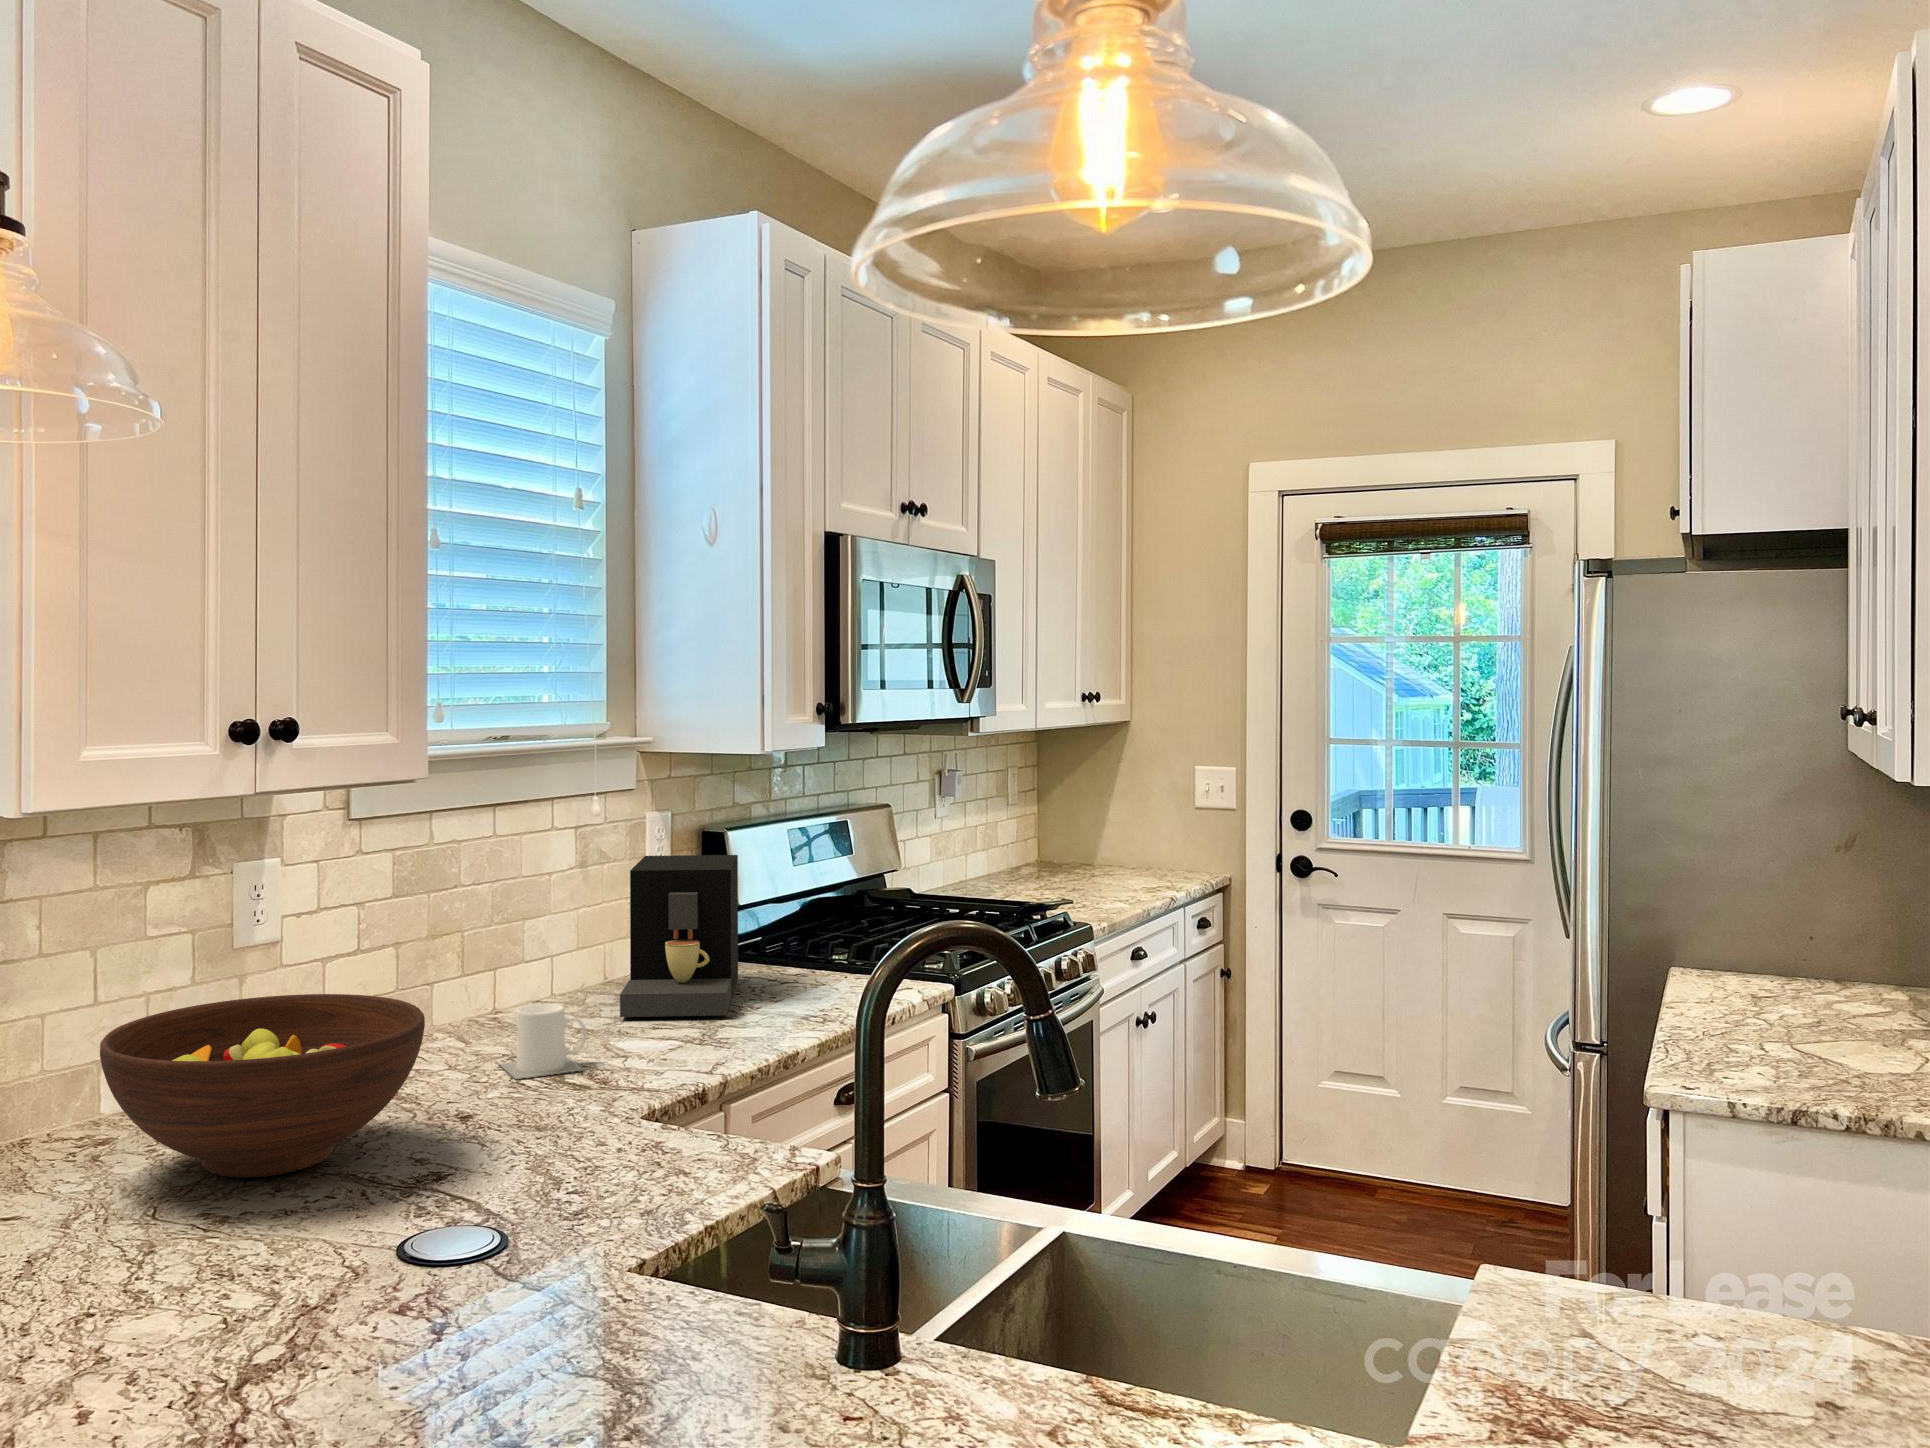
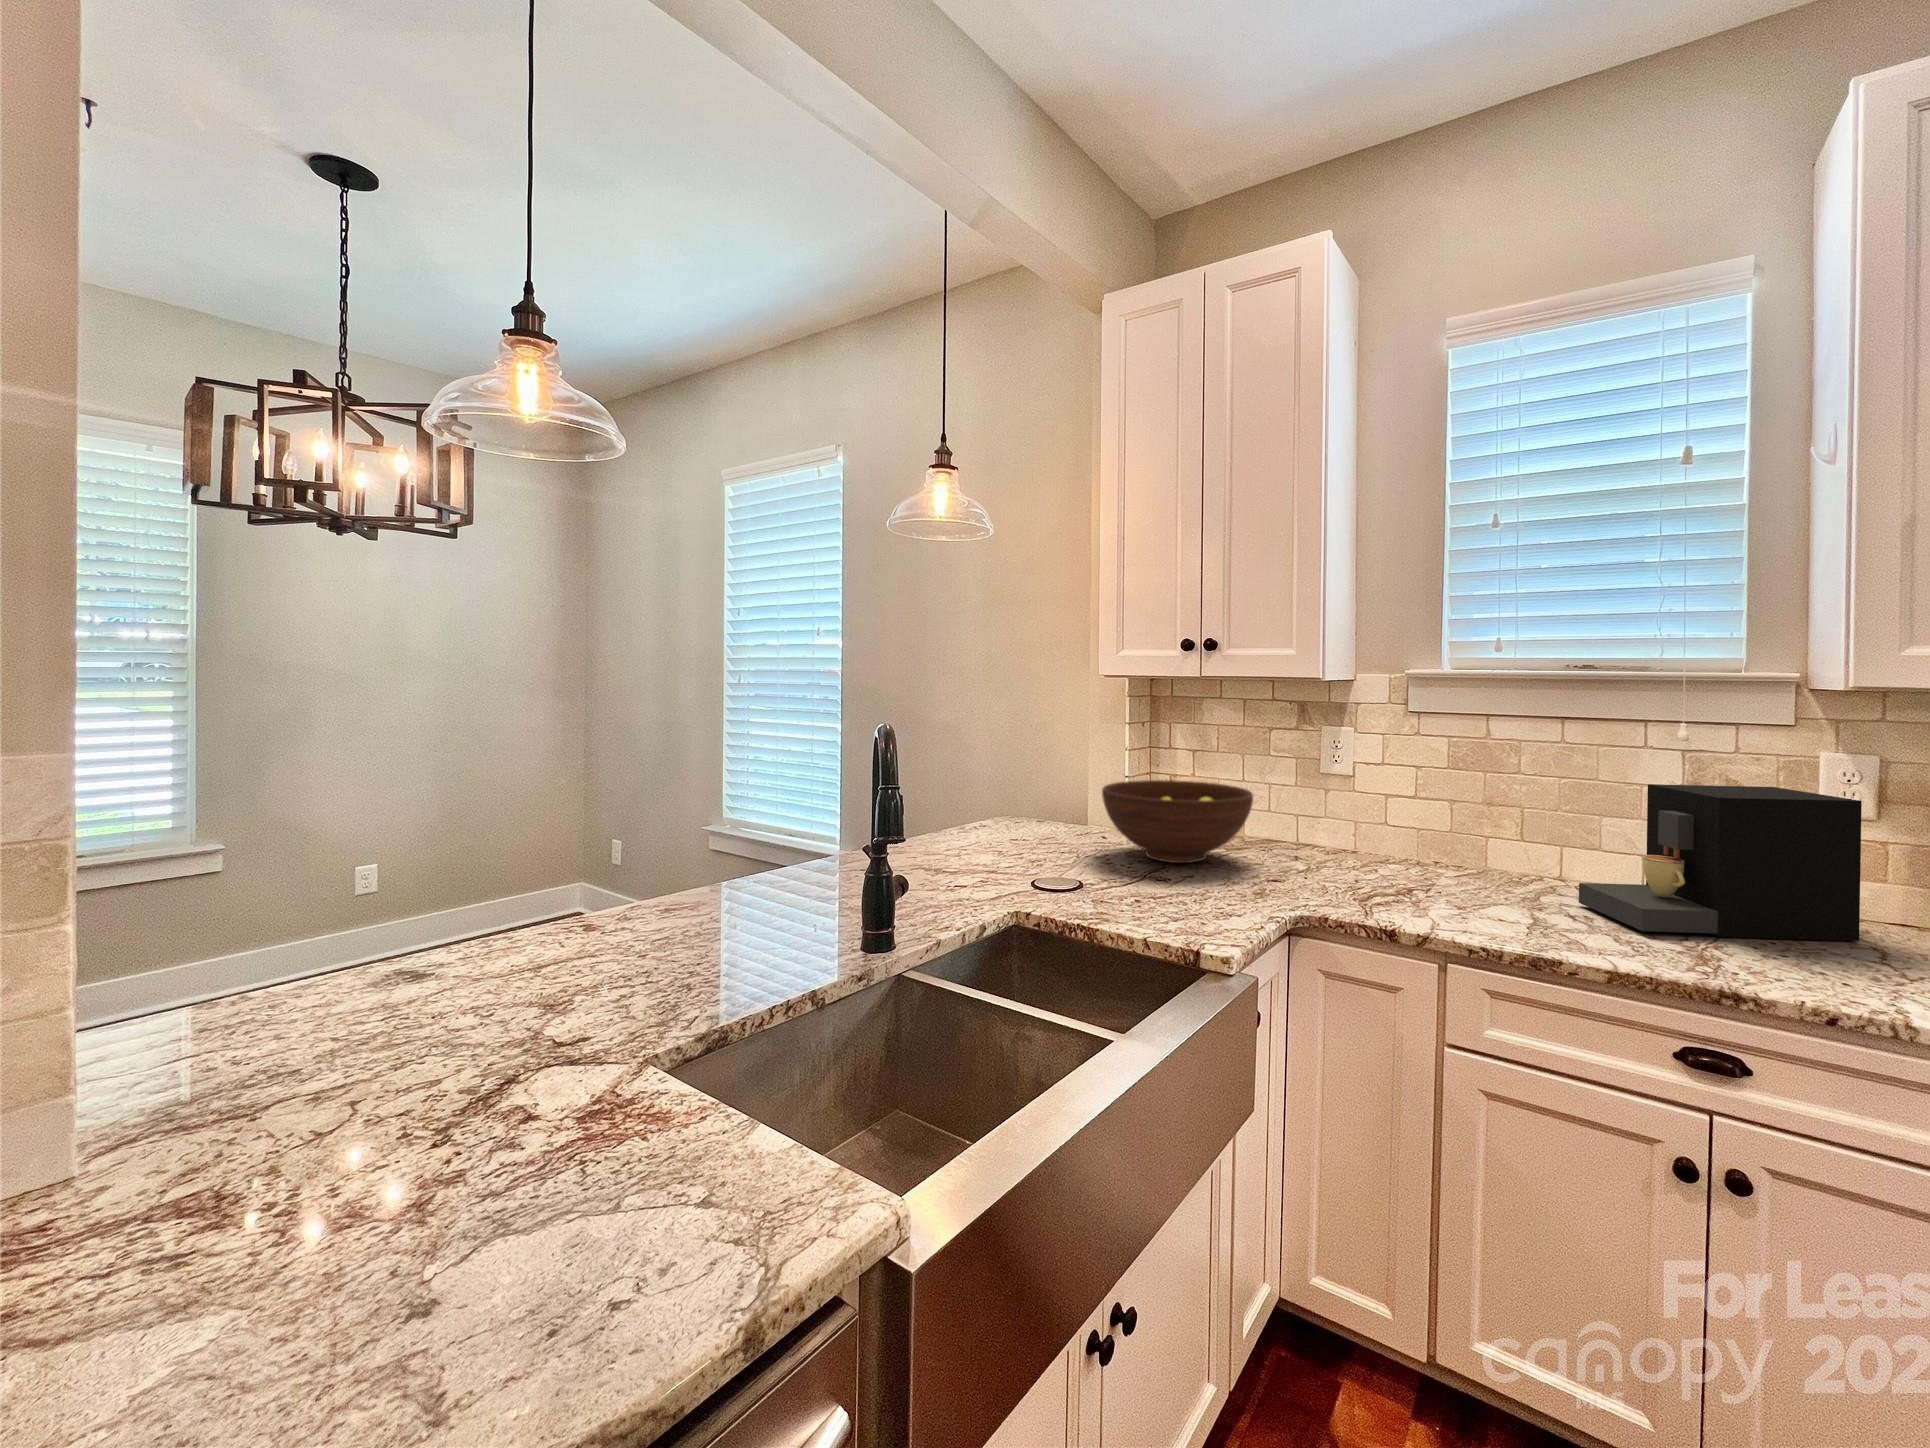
mug: present [500,1004,587,1079] -> none [1364,845,1441,899]

